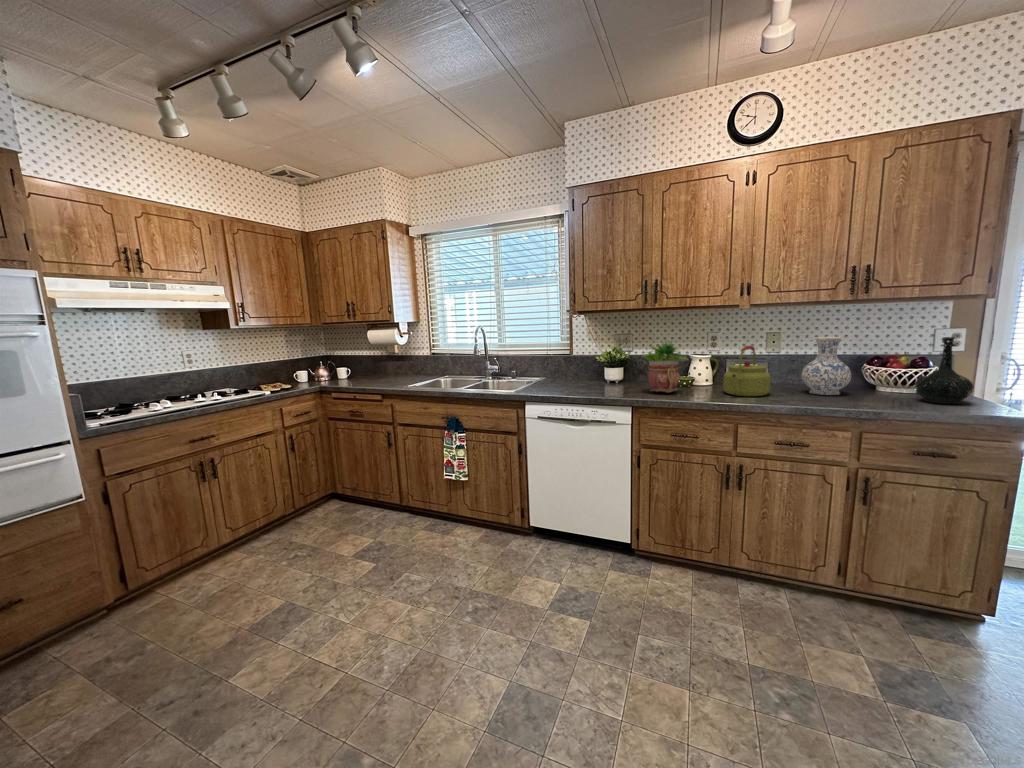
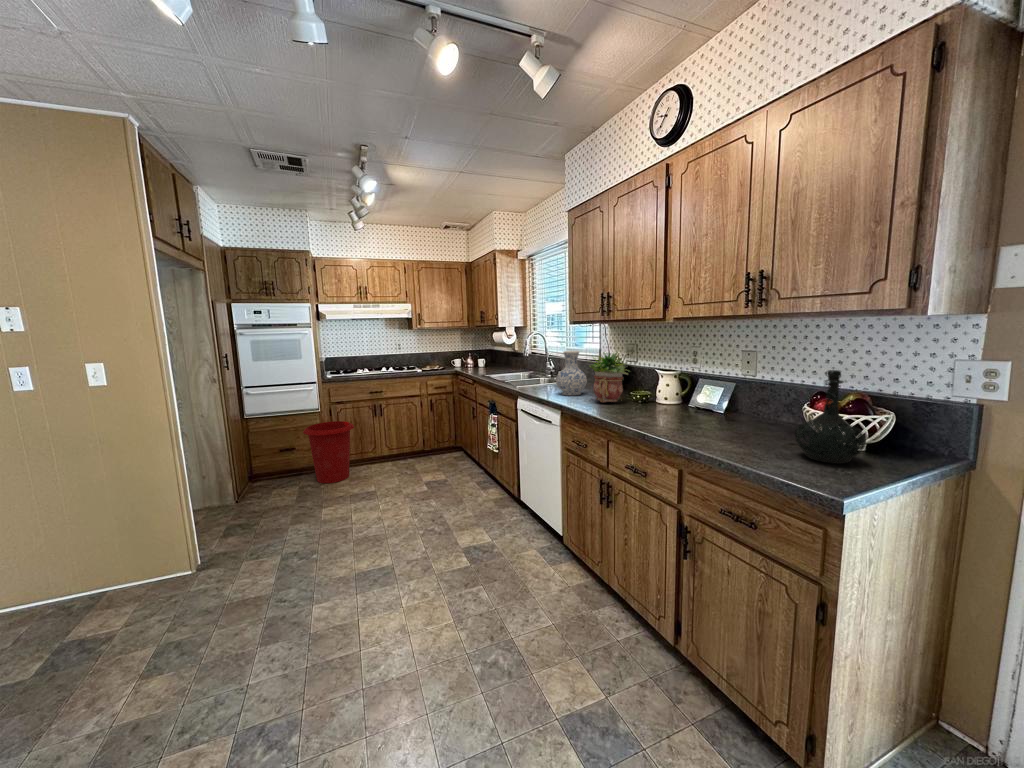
vase: present [802,337,851,395] -> present [556,351,587,395]
kettle: present [723,346,771,396] -> none [630,363,689,418]
waste bin: none [69,505,196,644] -> present [303,421,354,483]

